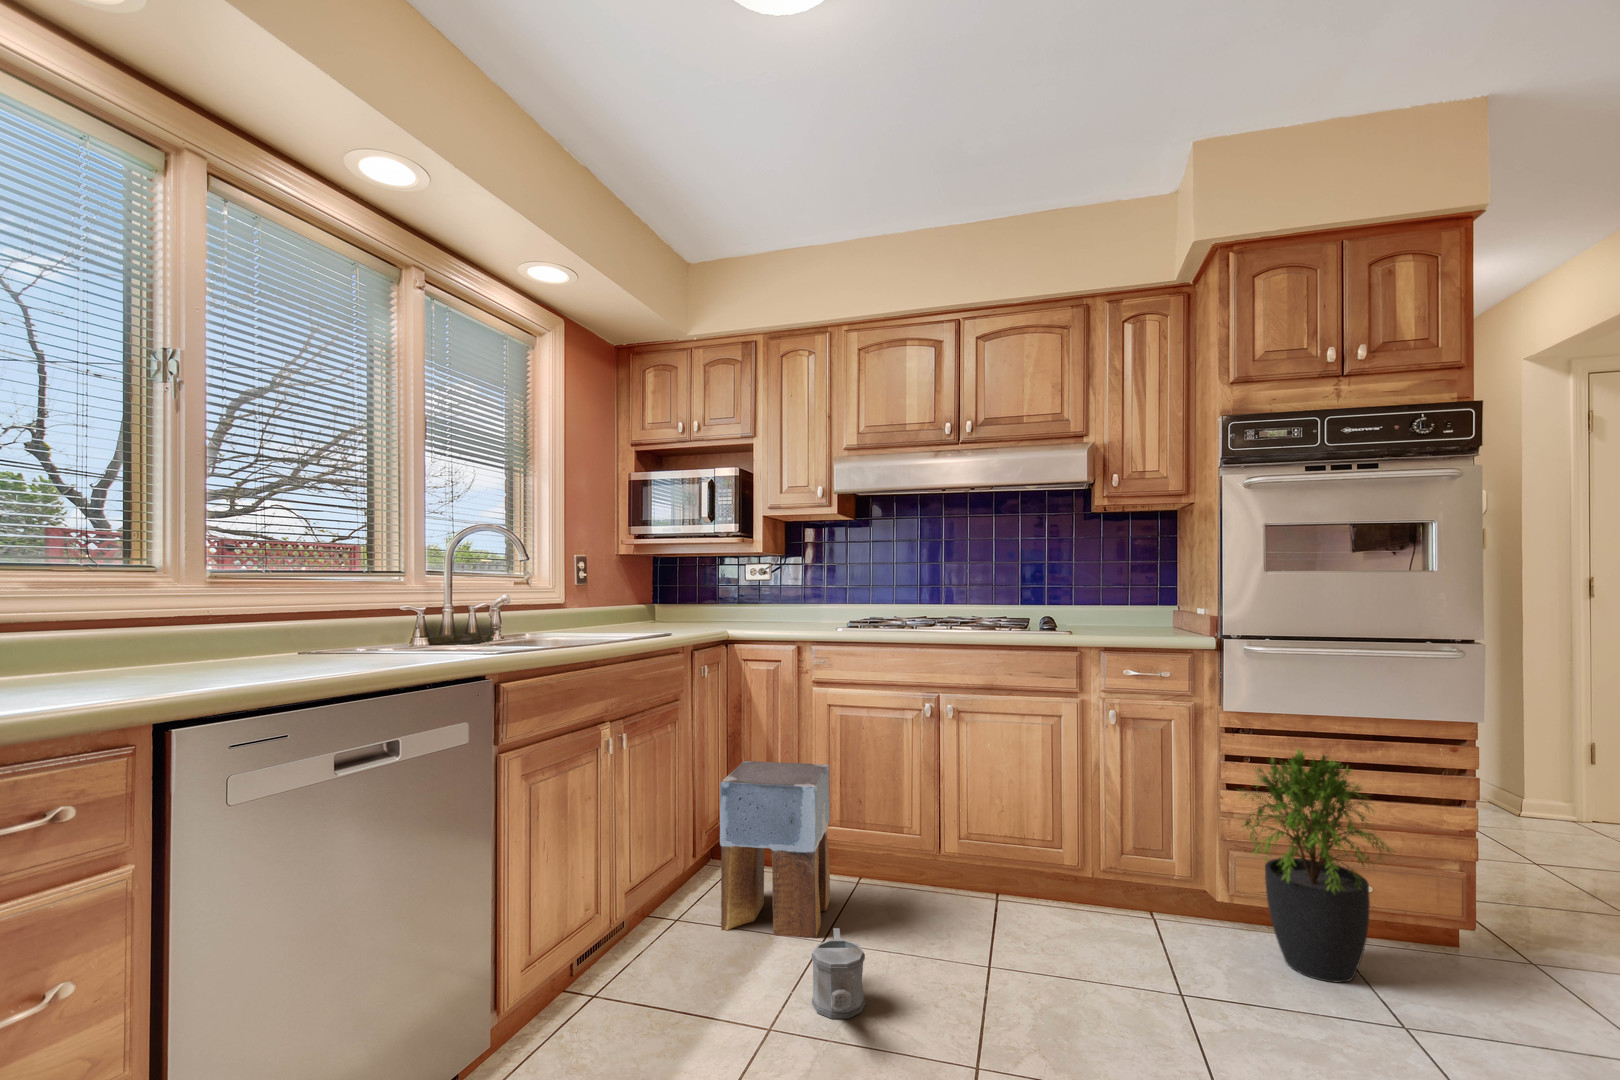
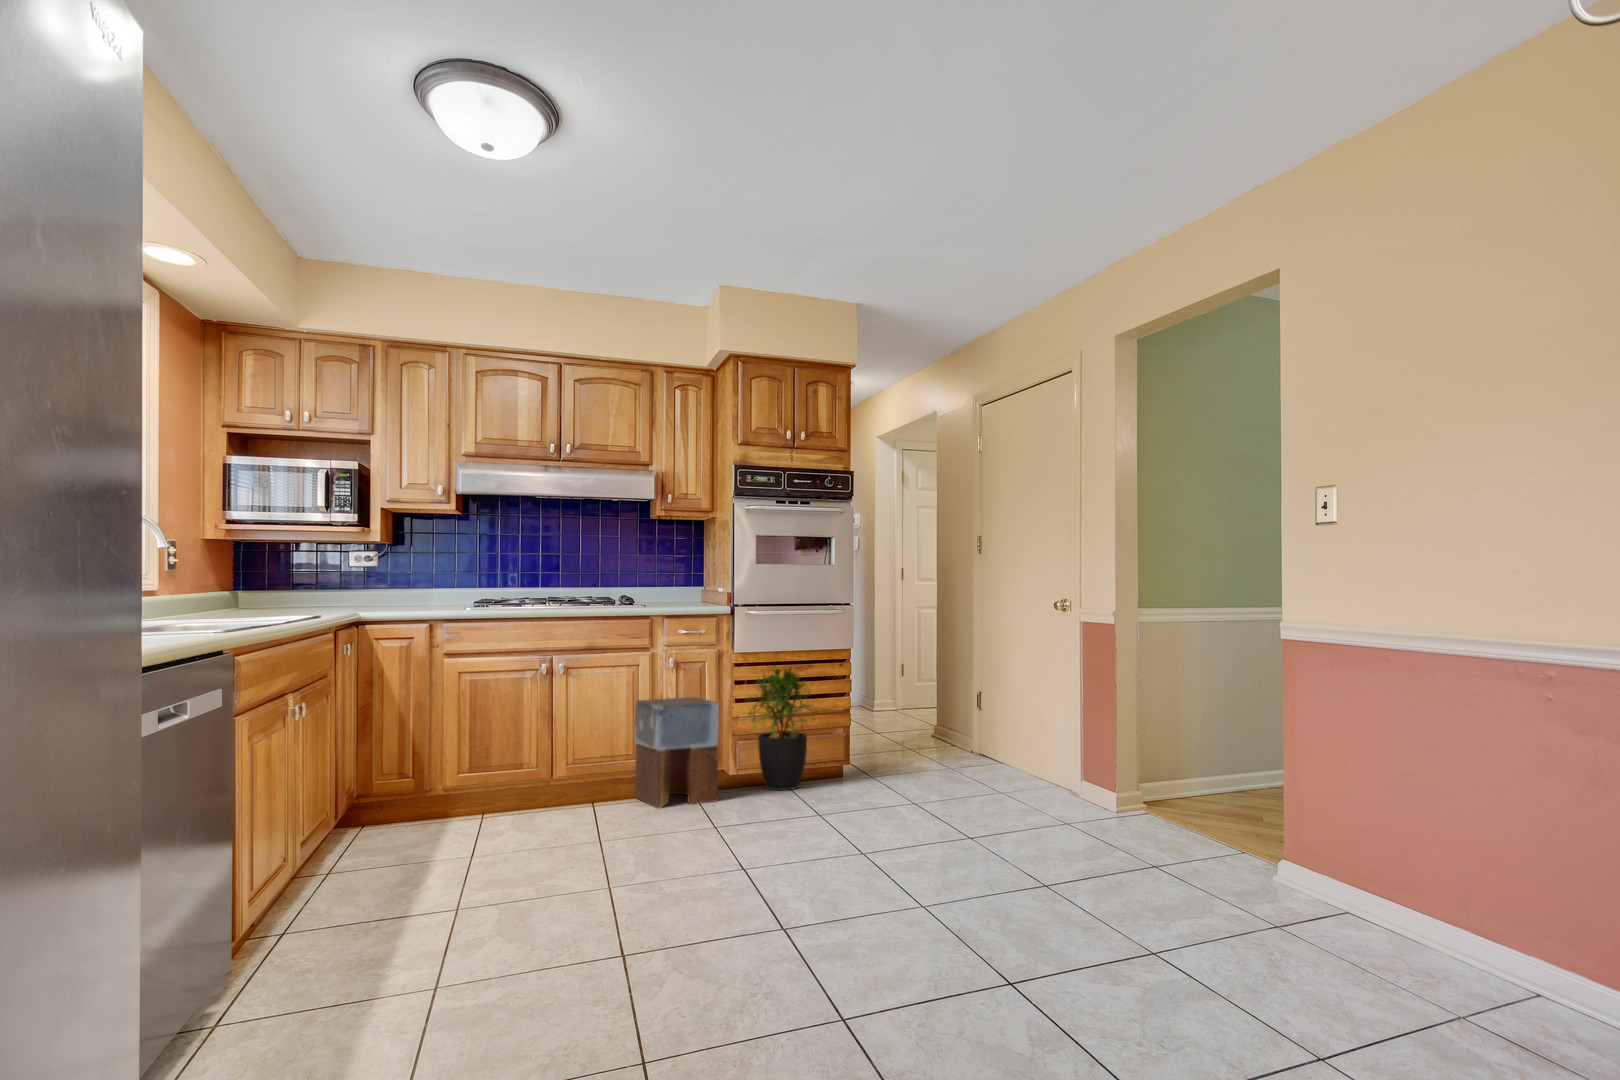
stool: present [720,761,830,938] -> present [635,697,719,808]
watering can: present [812,928,865,1019] -> none [532,799,583,842]

